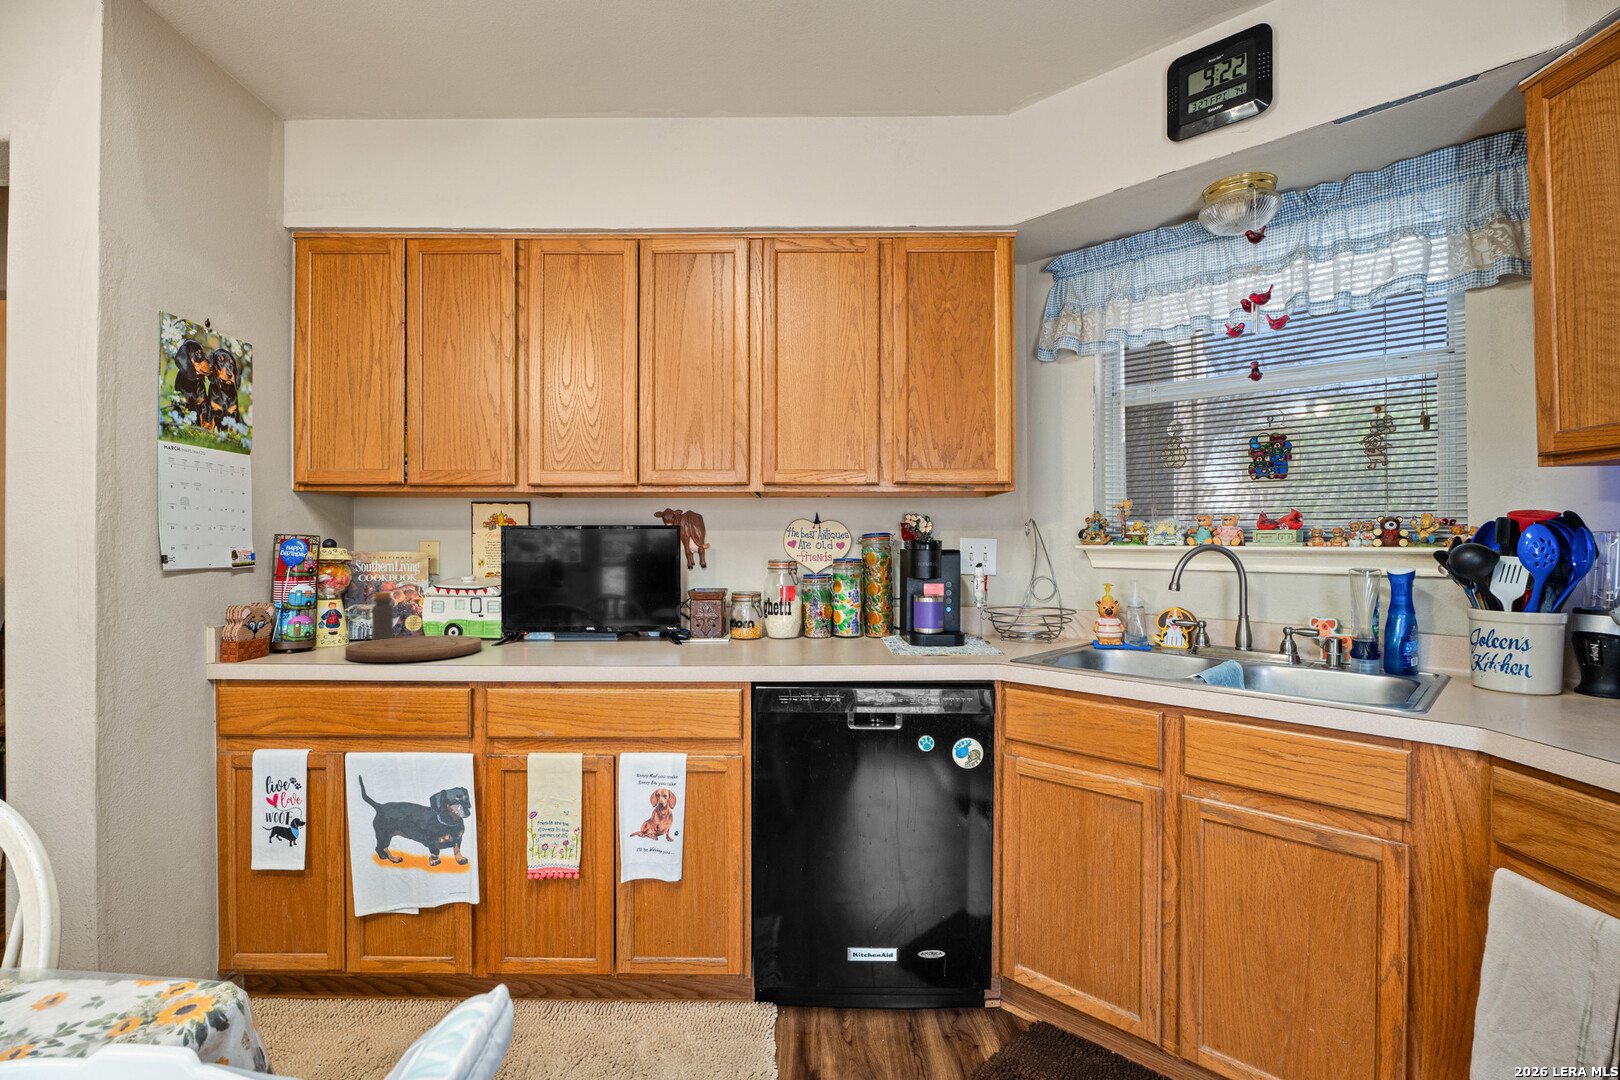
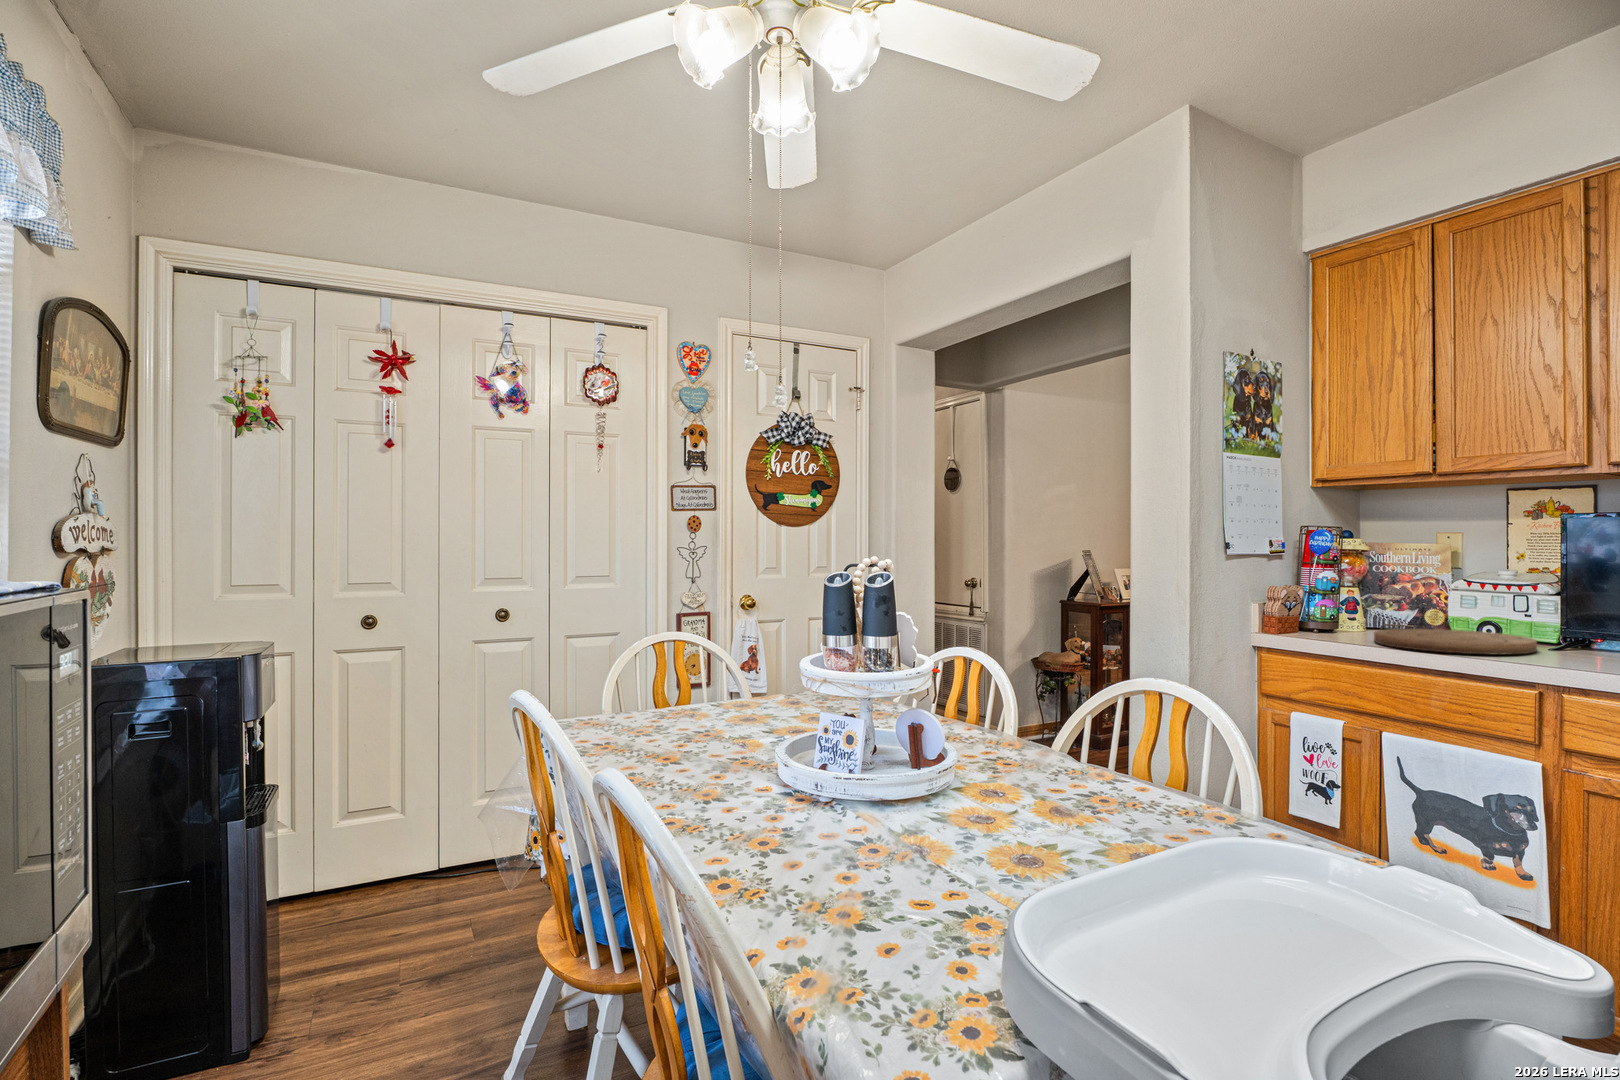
bottle: present [372,592,394,640] -> none [1391,583,1414,631]

